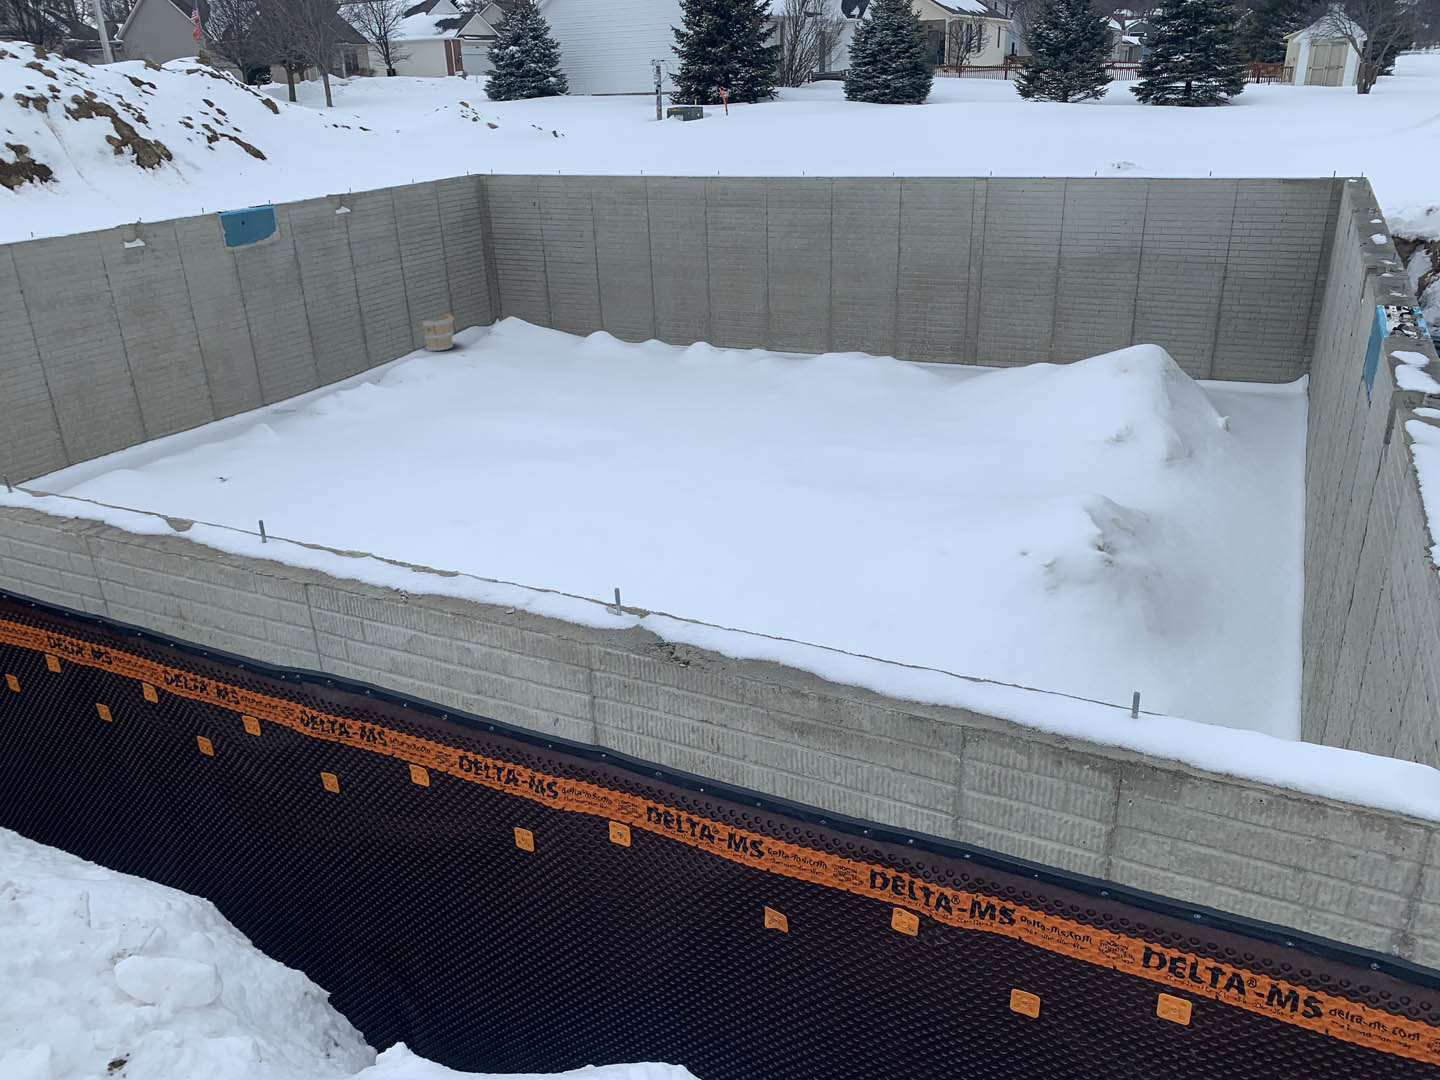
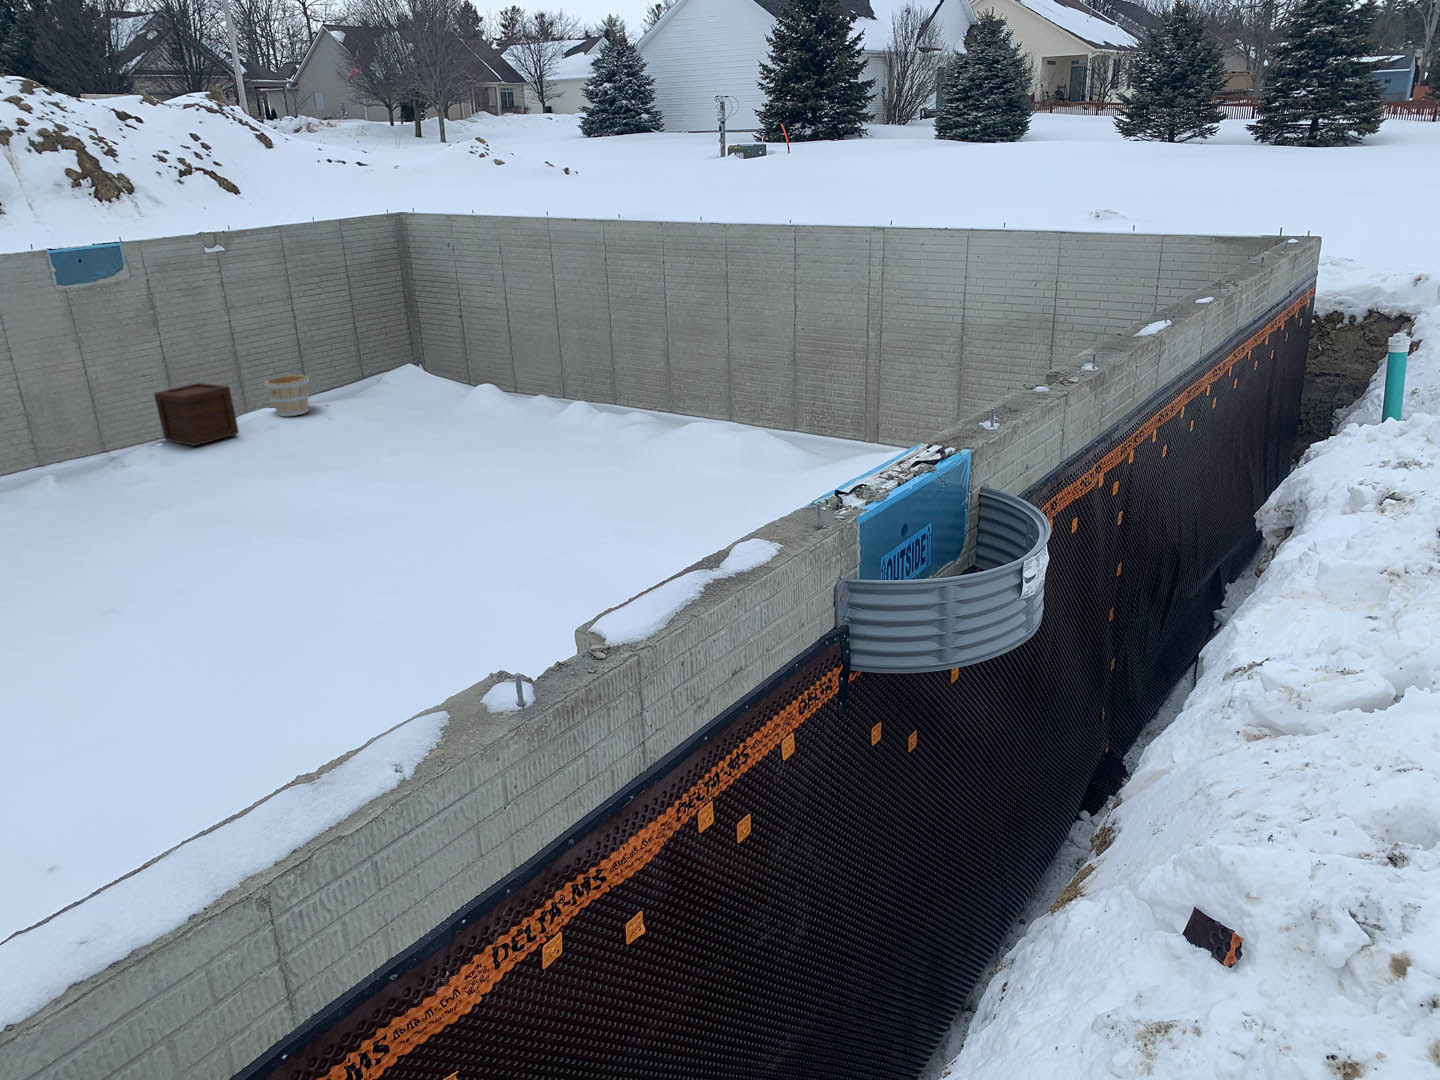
wooden crate: none [347,321,417,374] -> present [154,383,239,446]

